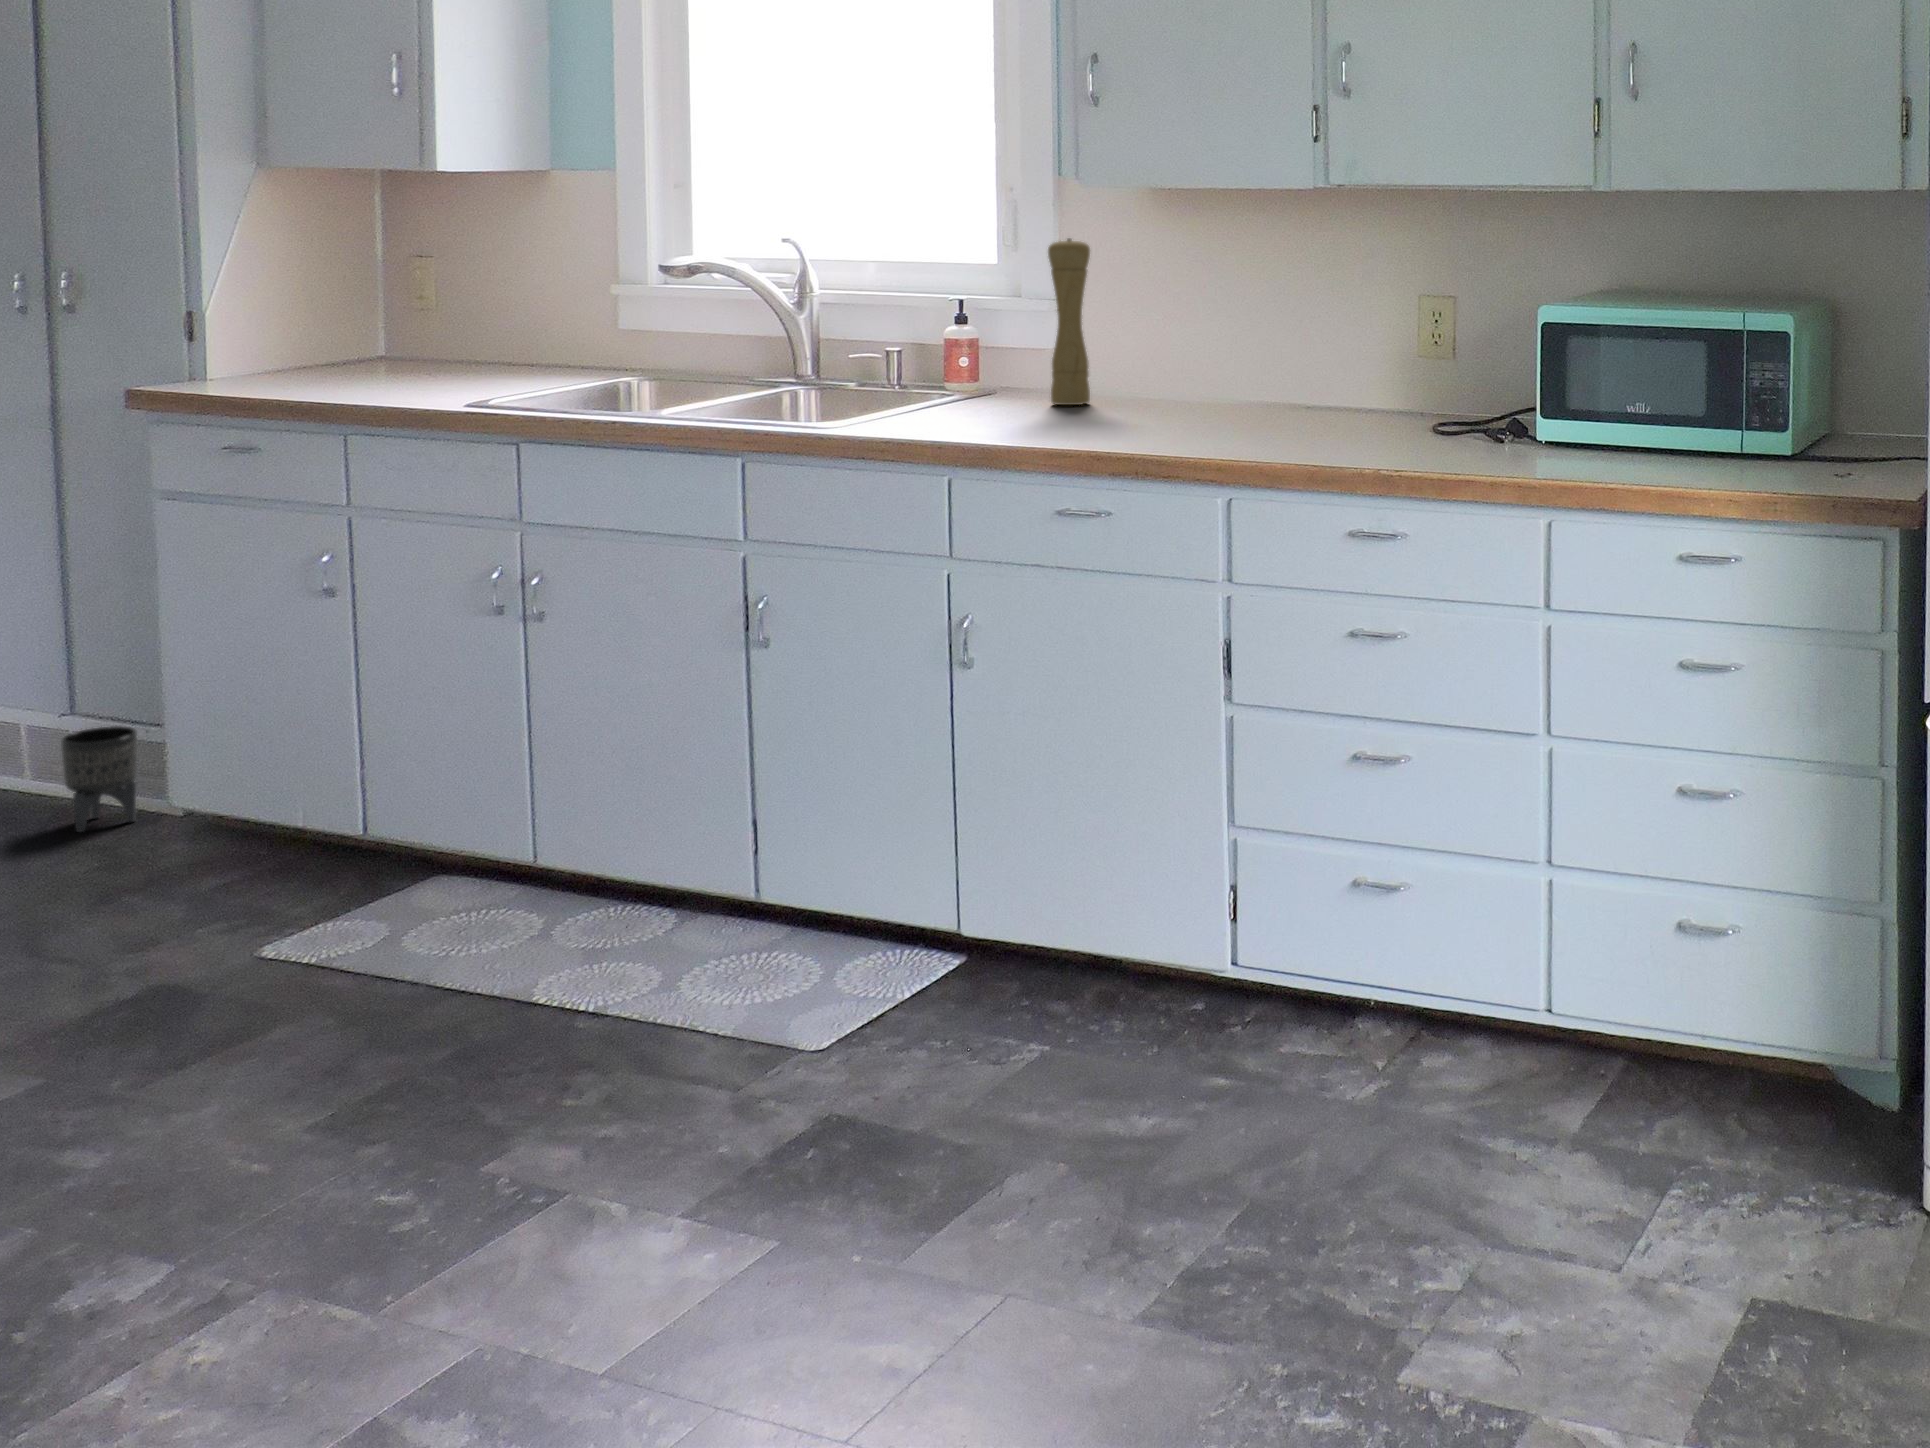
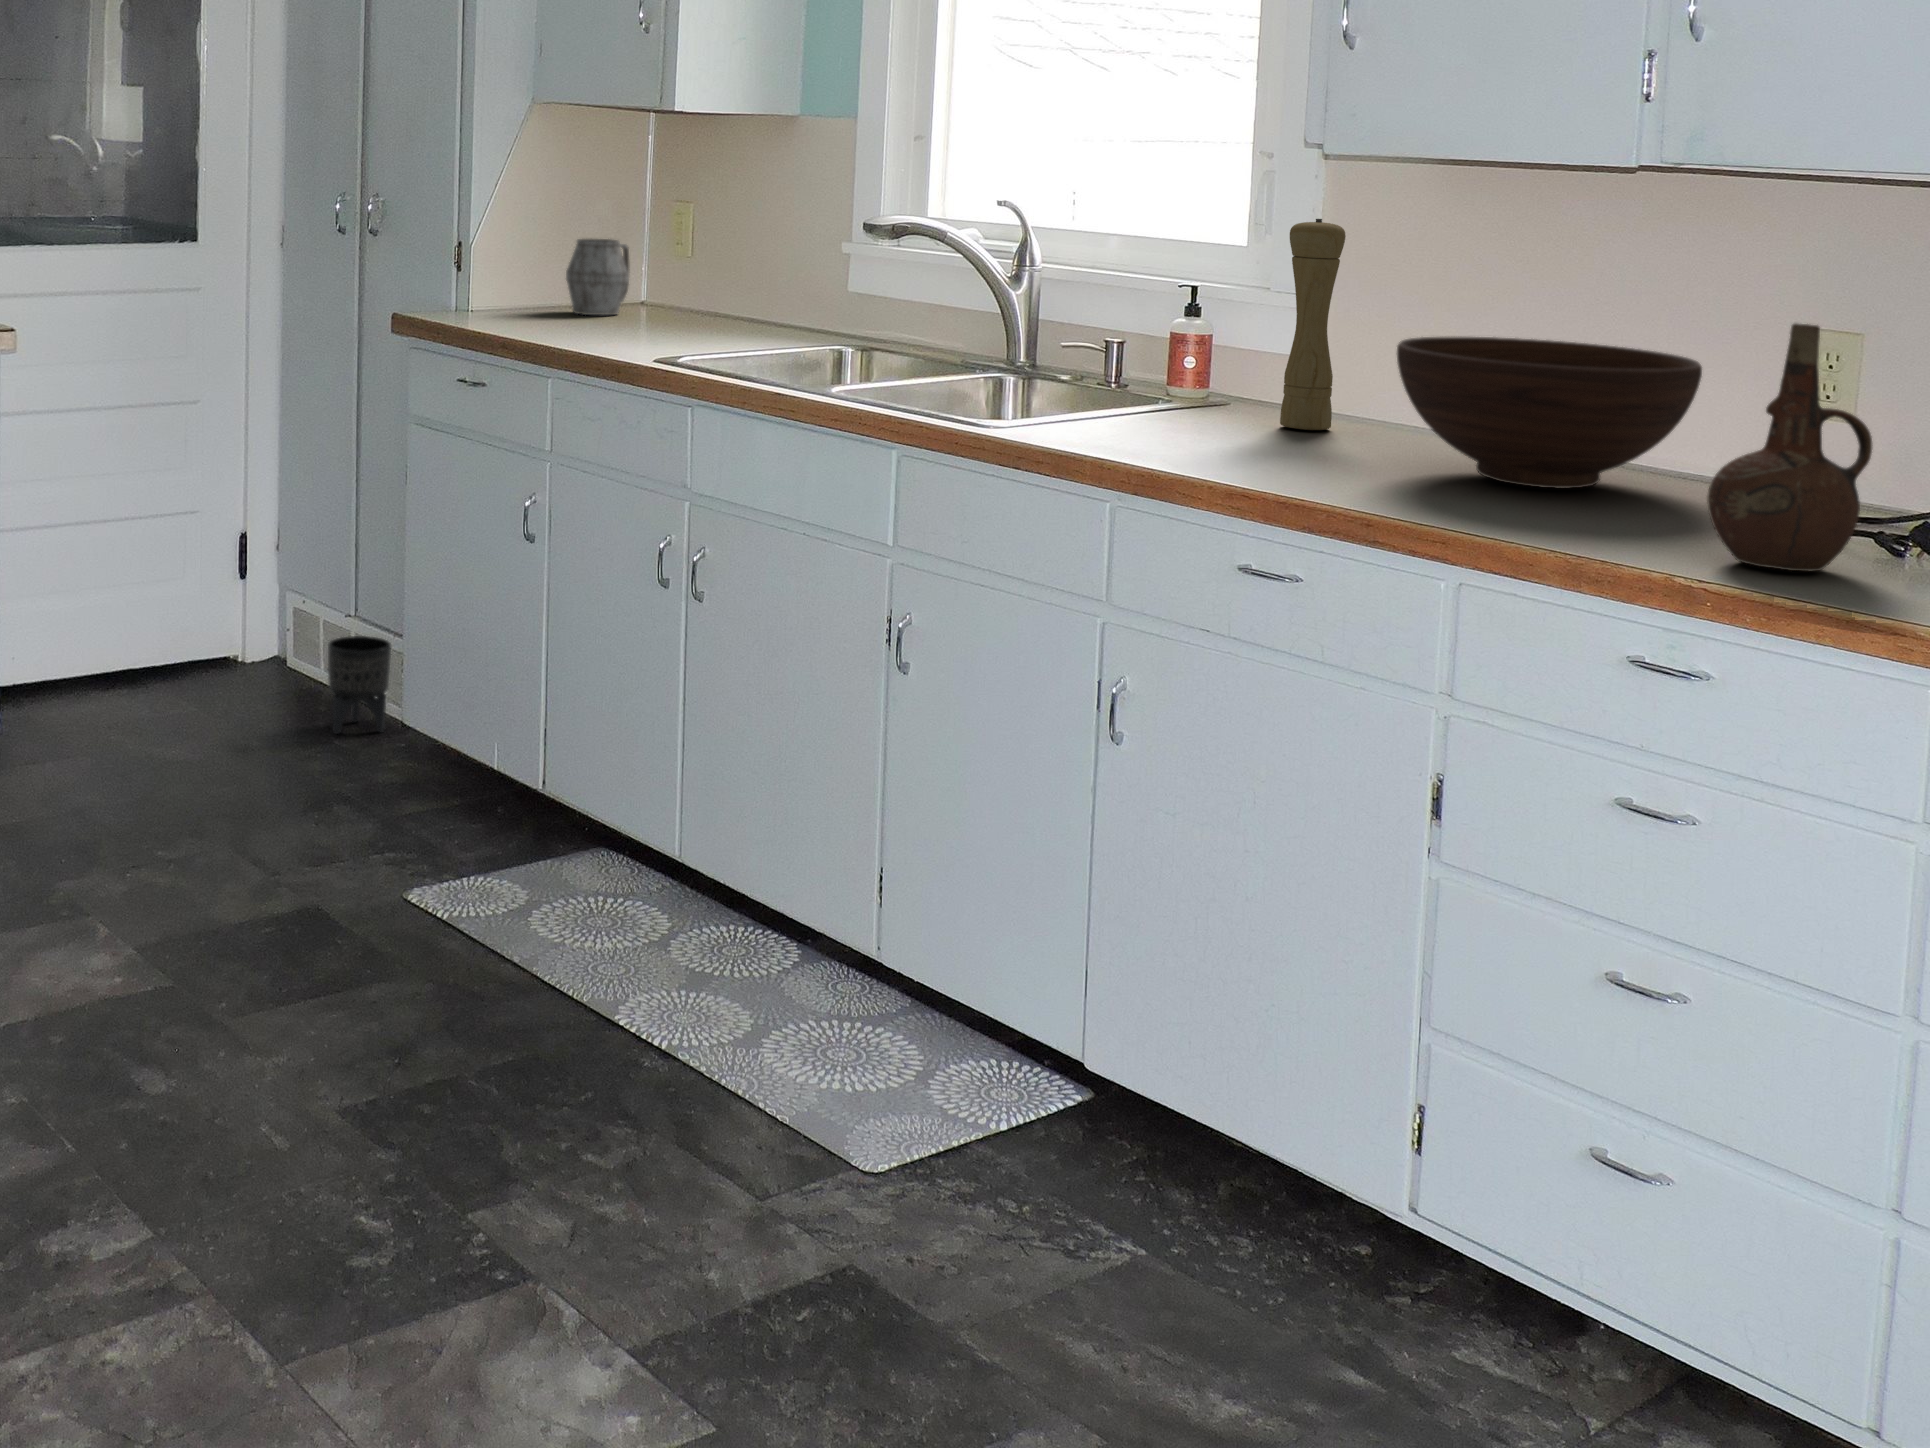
ceramic pitcher: none [1394,292,1490,458] -> present [1707,323,1872,572]
mug: none [304,297,373,372] -> present [566,239,630,315]
fruit bowl: none [1155,319,1363,426] -> present [1397,336,1702,488]

